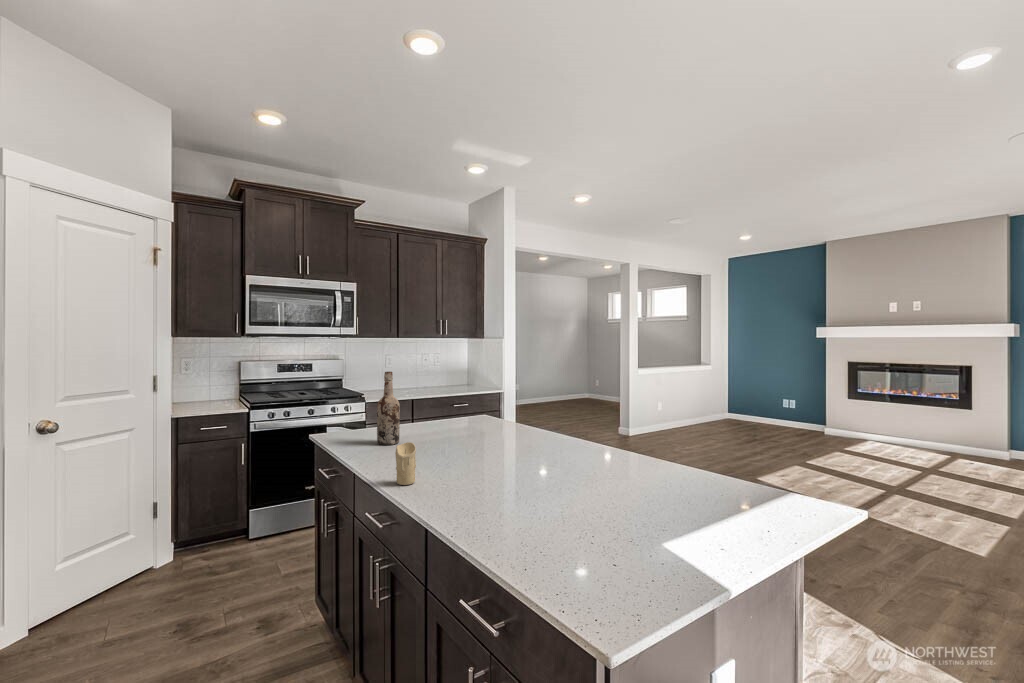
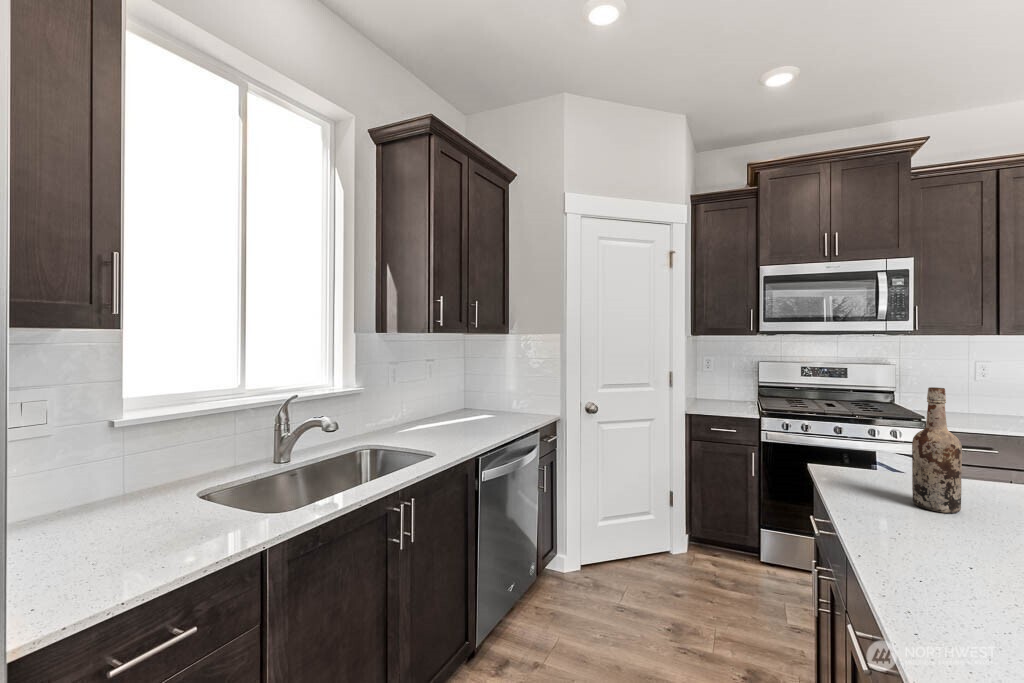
candle: present [395,442,416,485] -> none [913,528,965,615]

